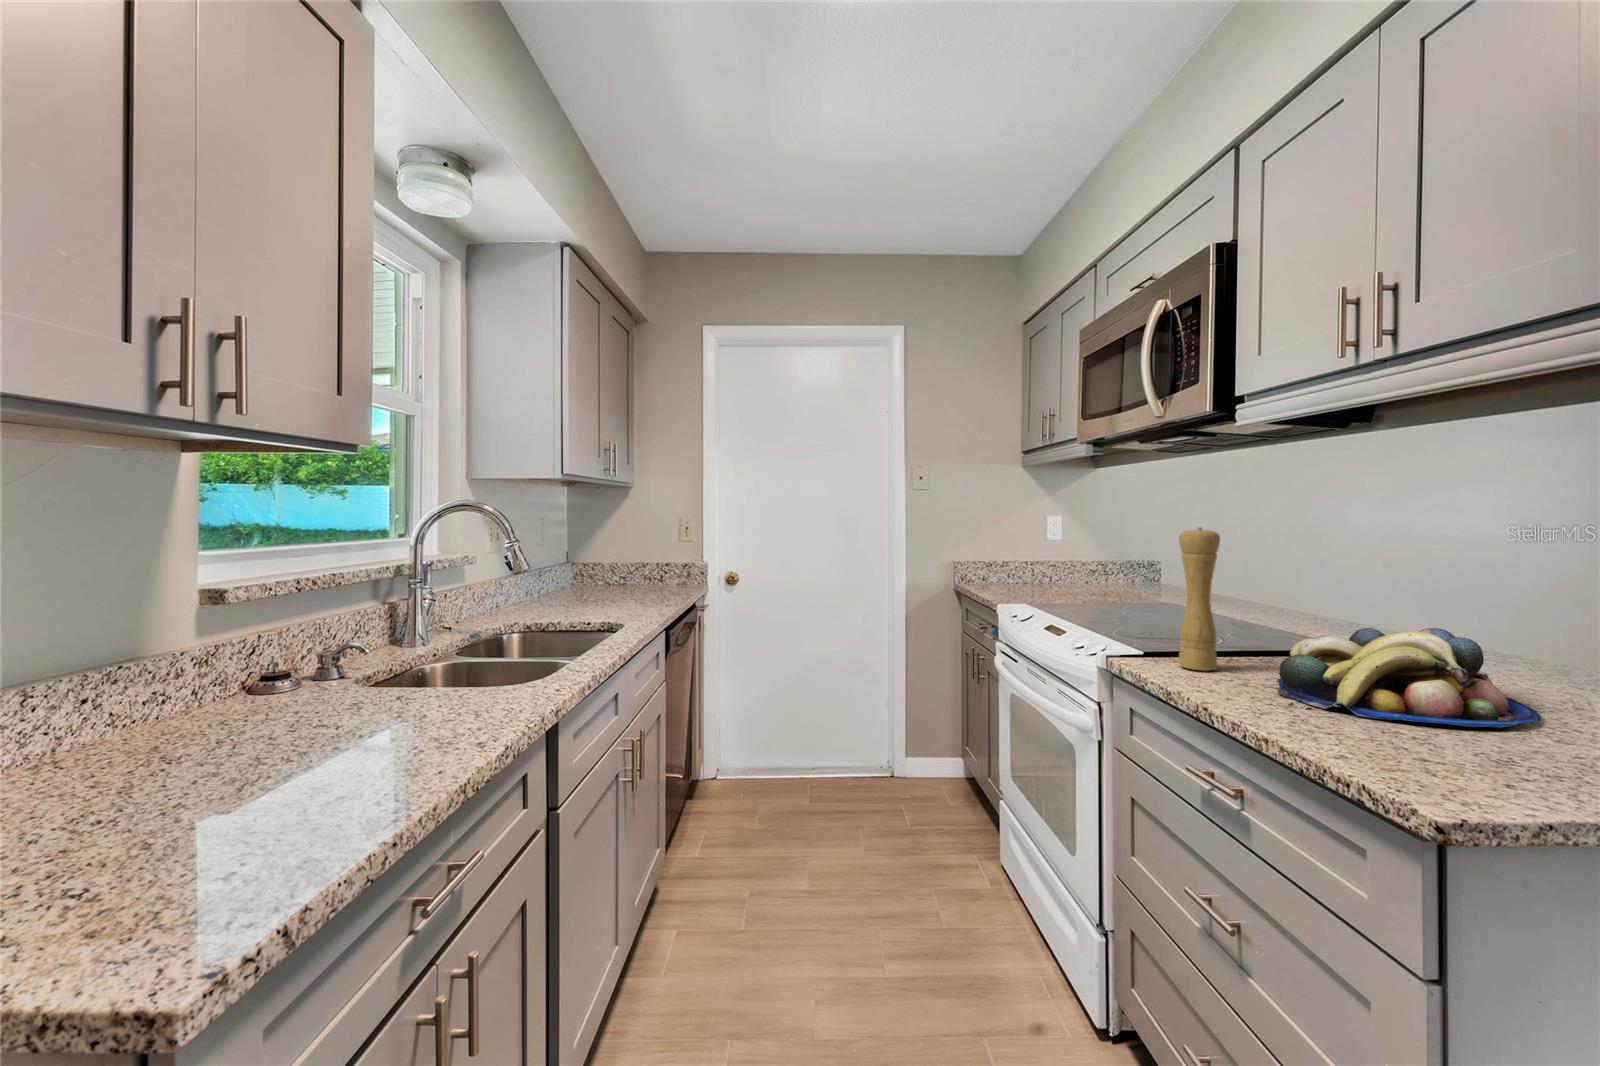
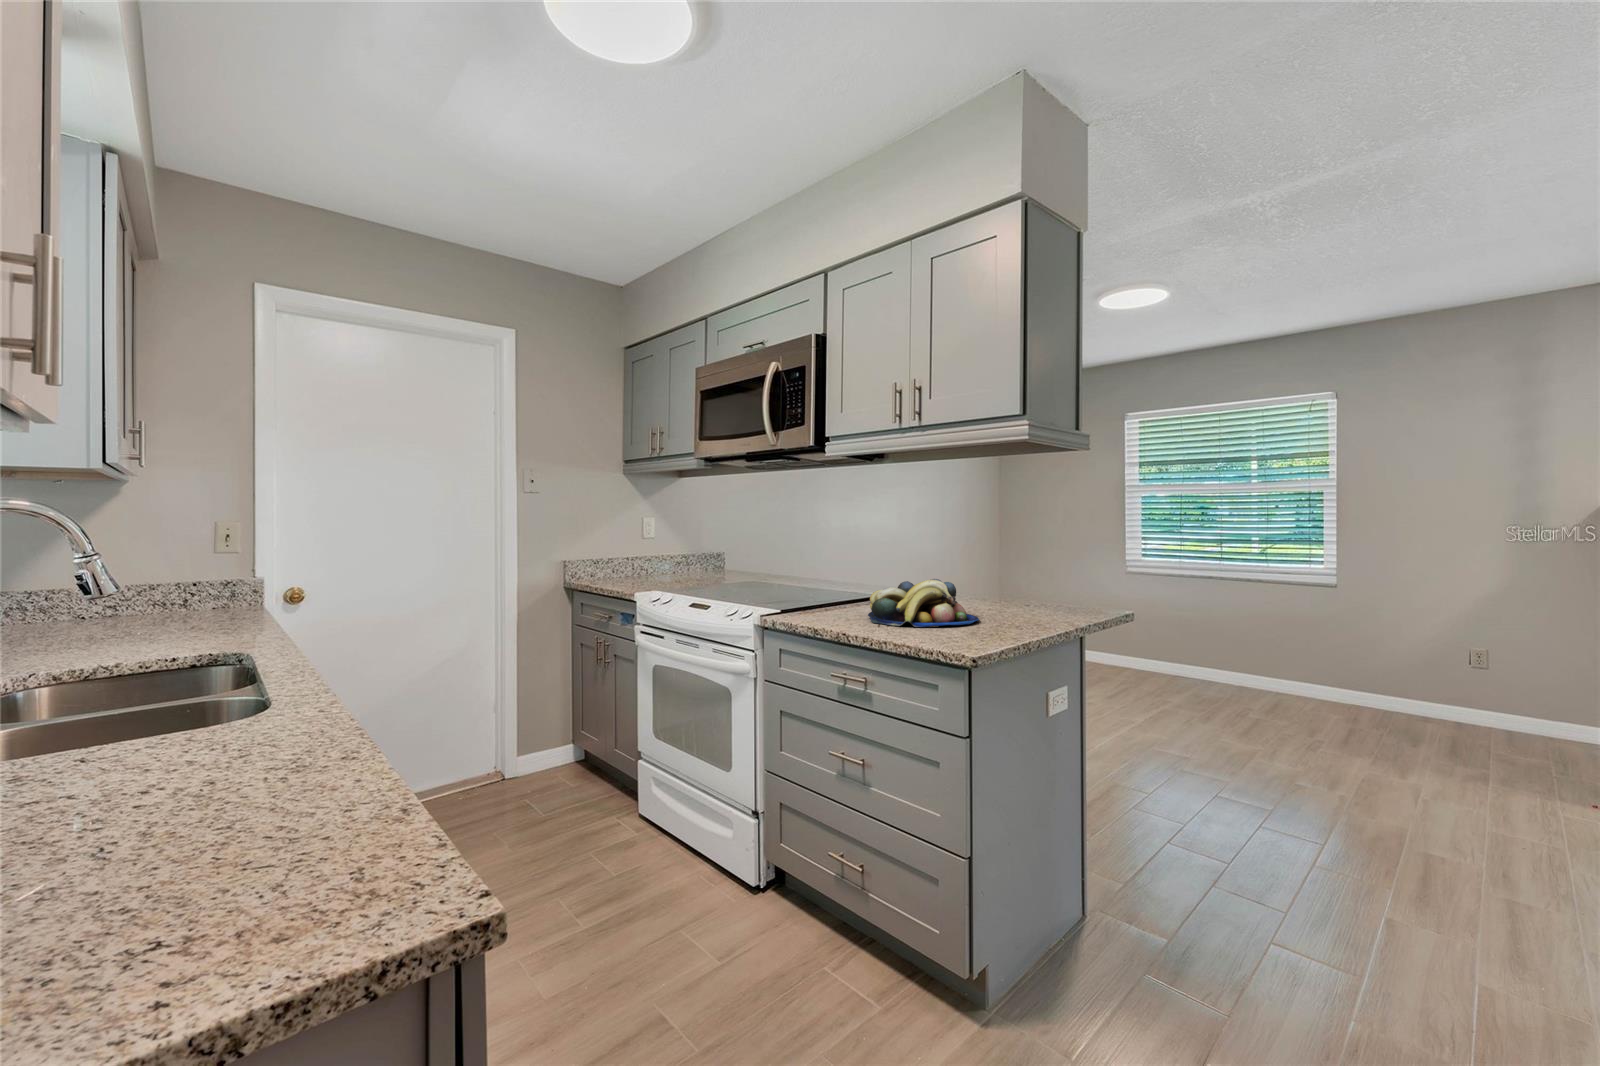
pepper mill: present [1179,528,1220,671] -> none [809,524,832,617]

